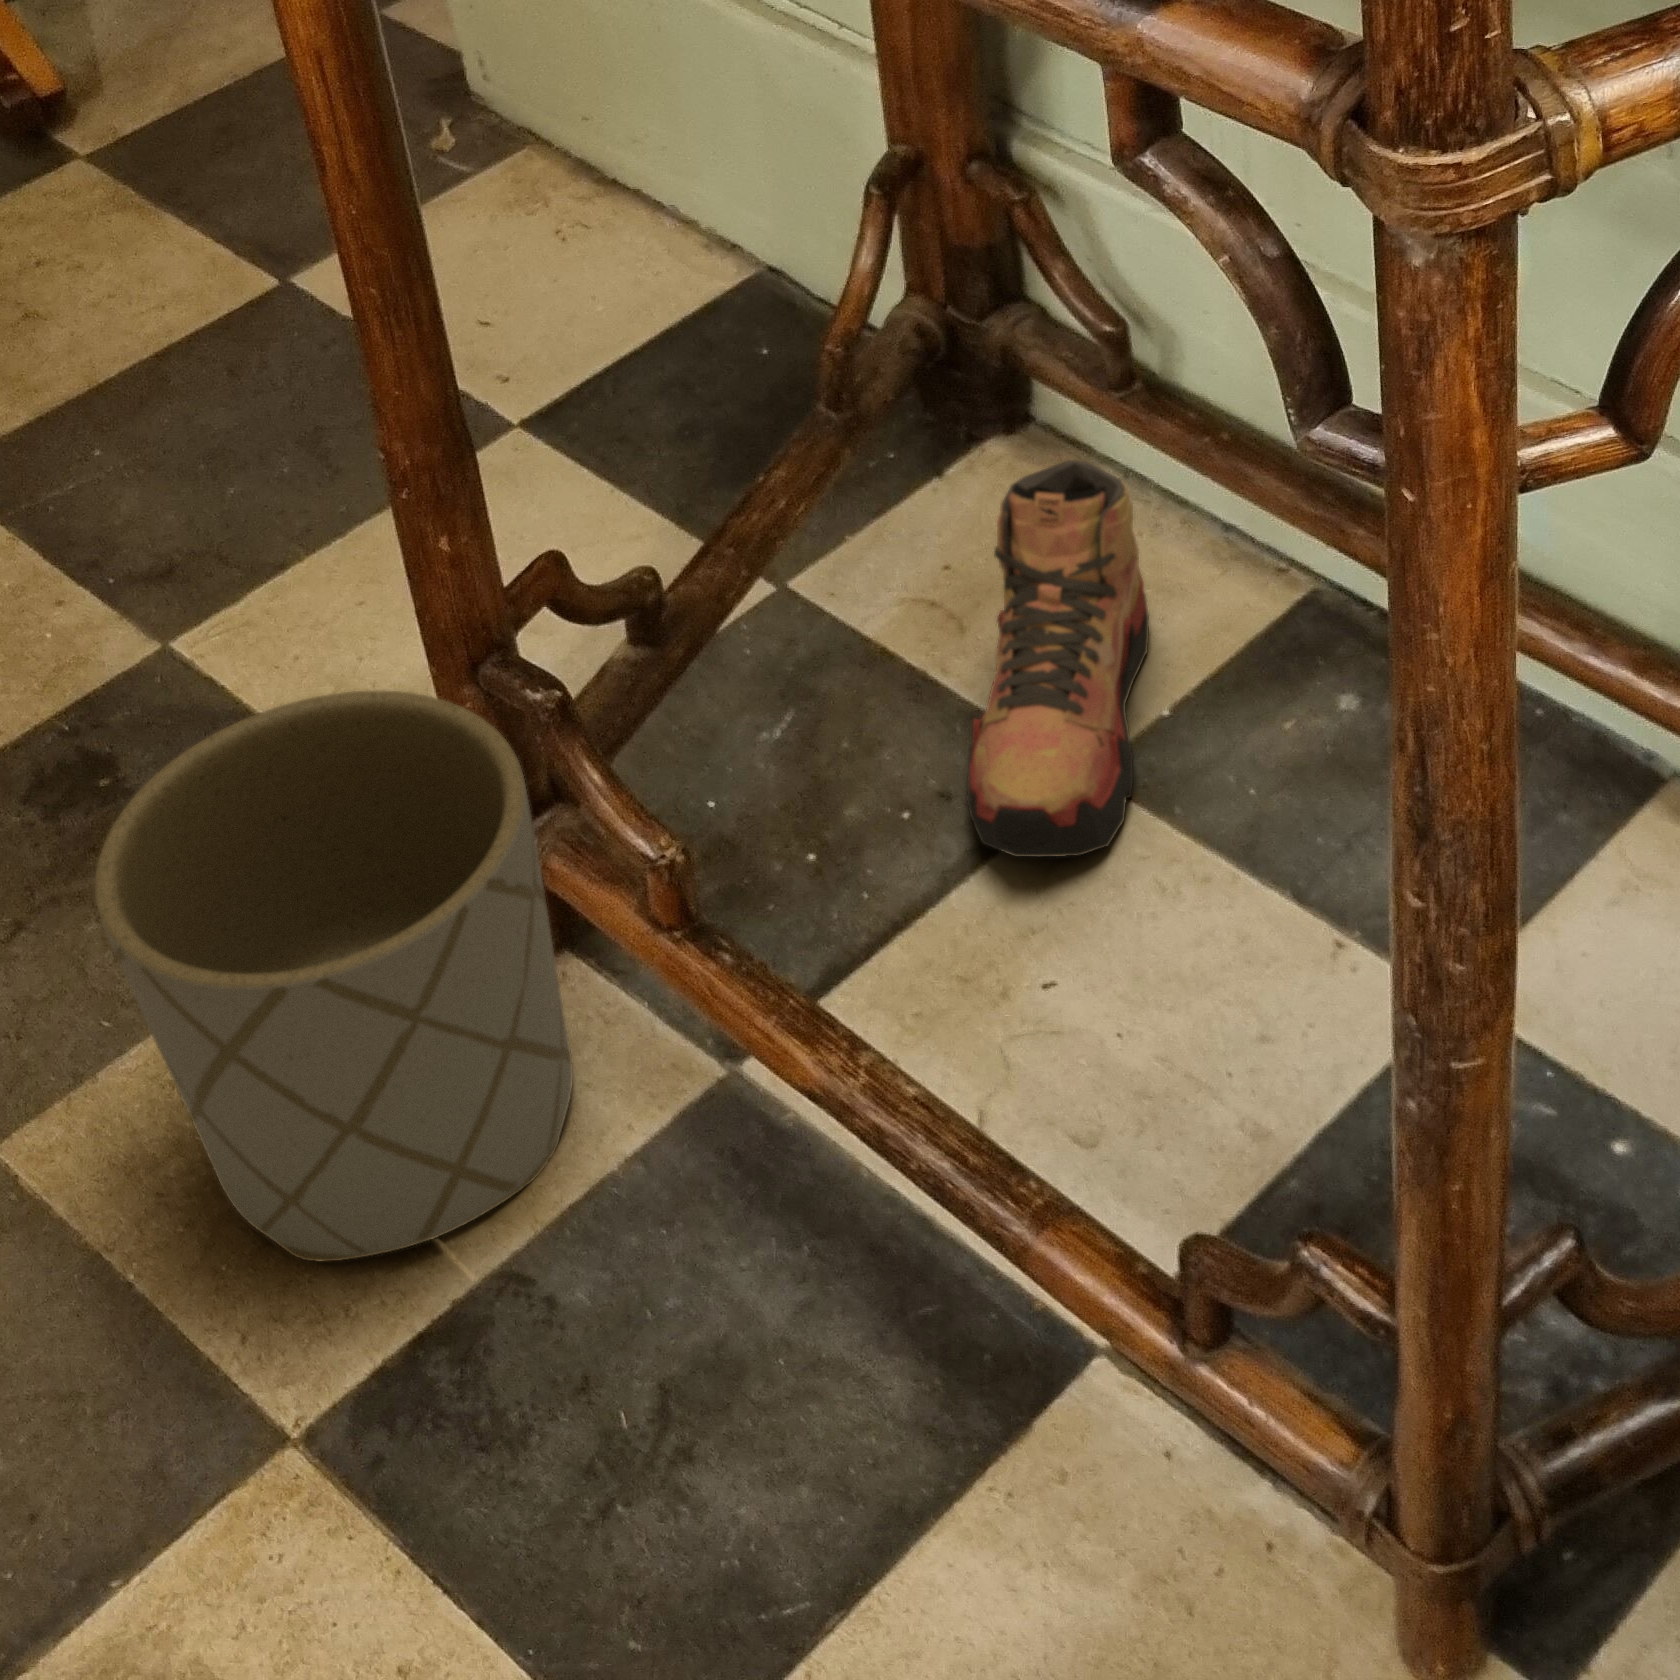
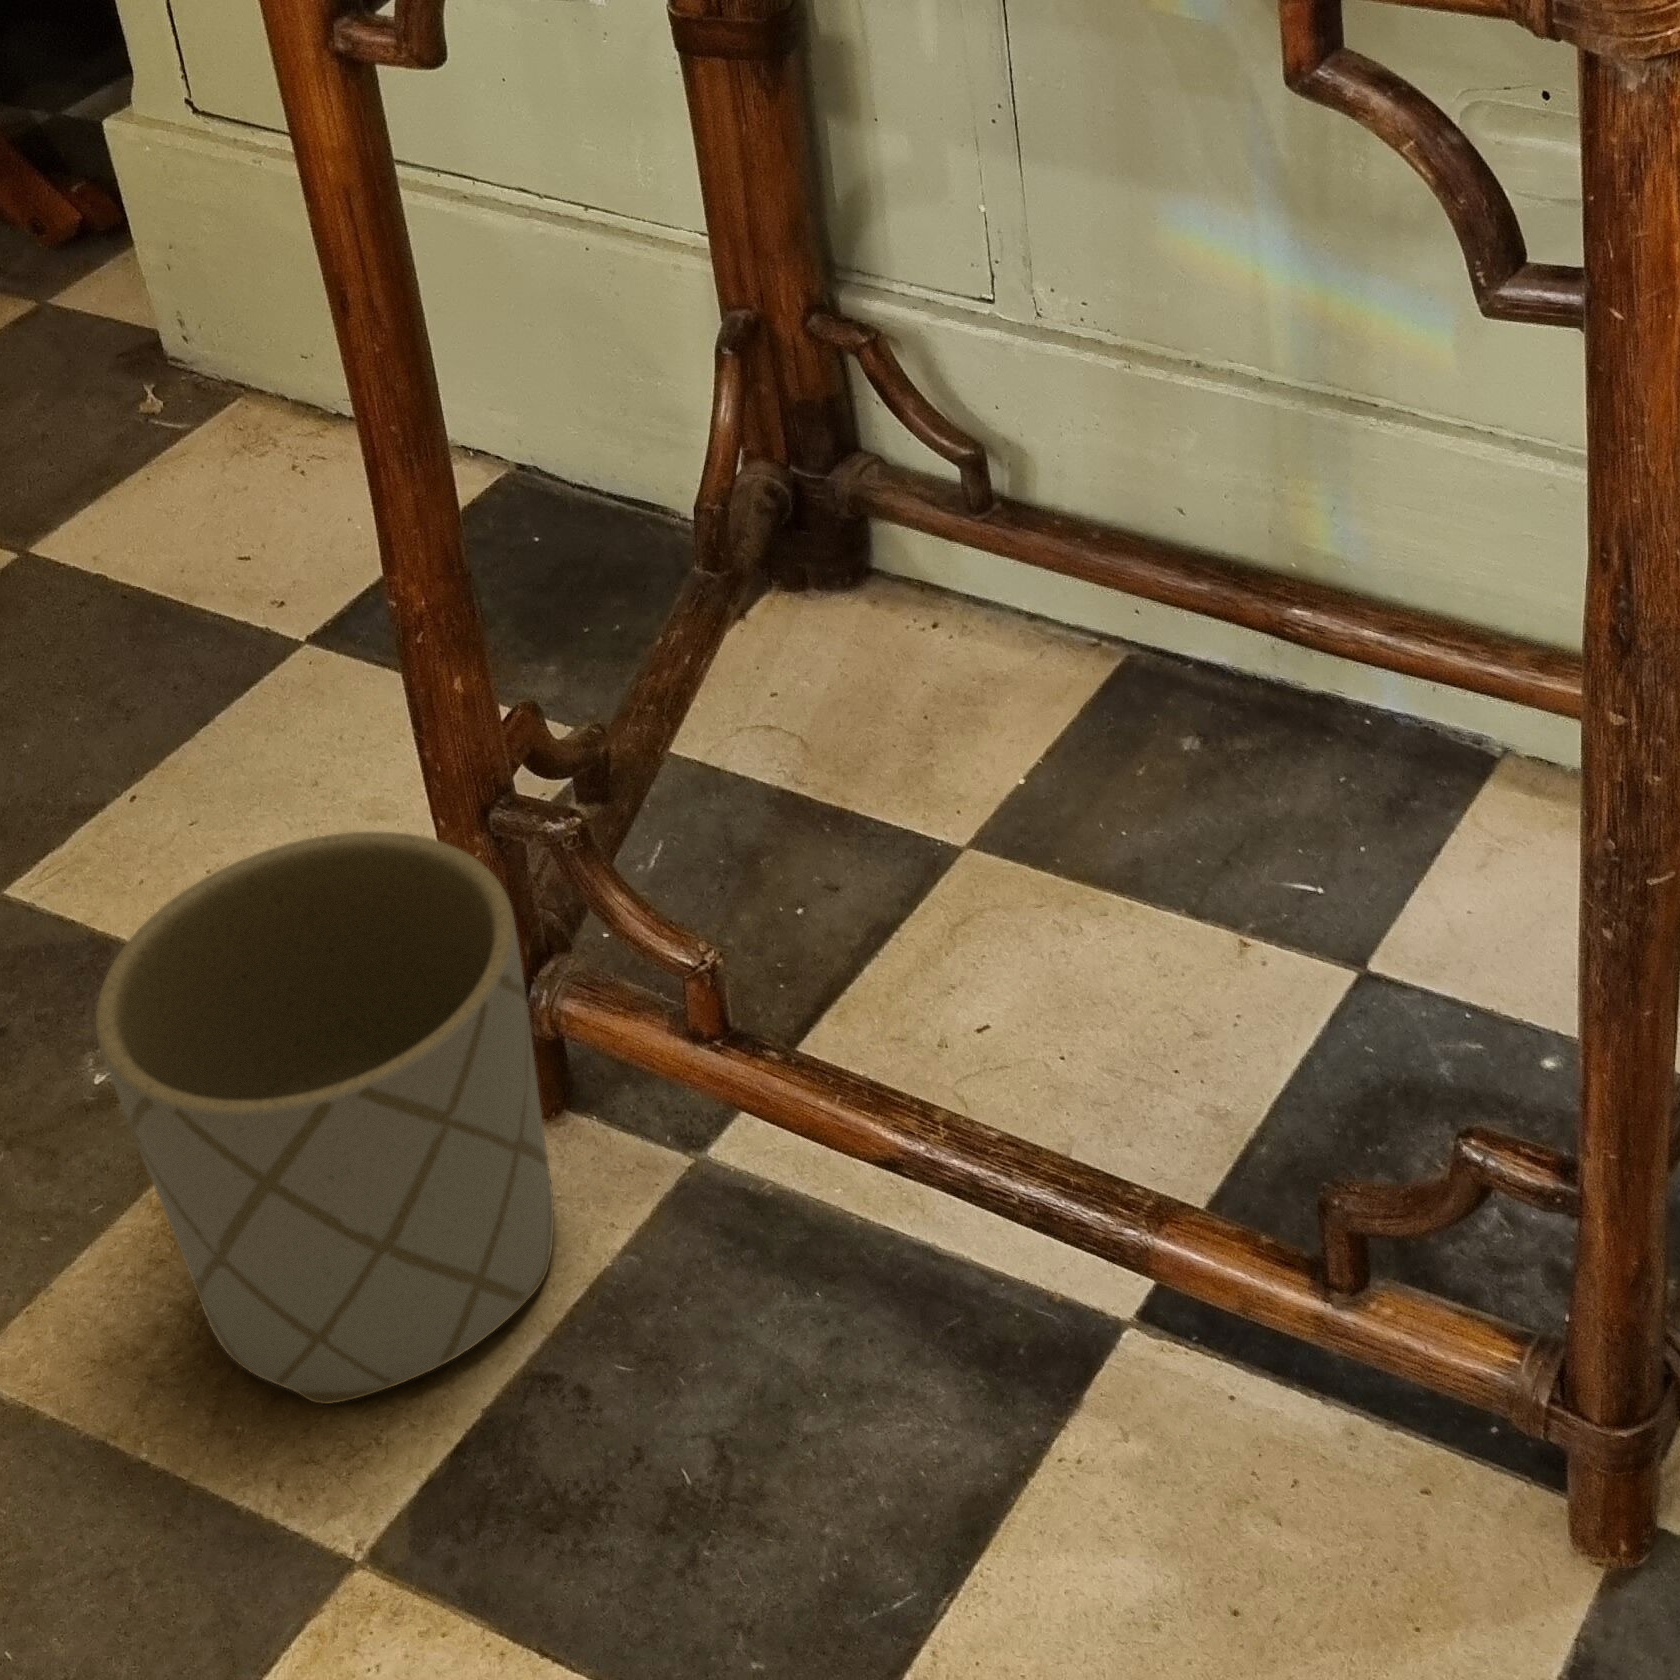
shoe: present [967,460,1149,857] -> none [846,565,1006,928]

